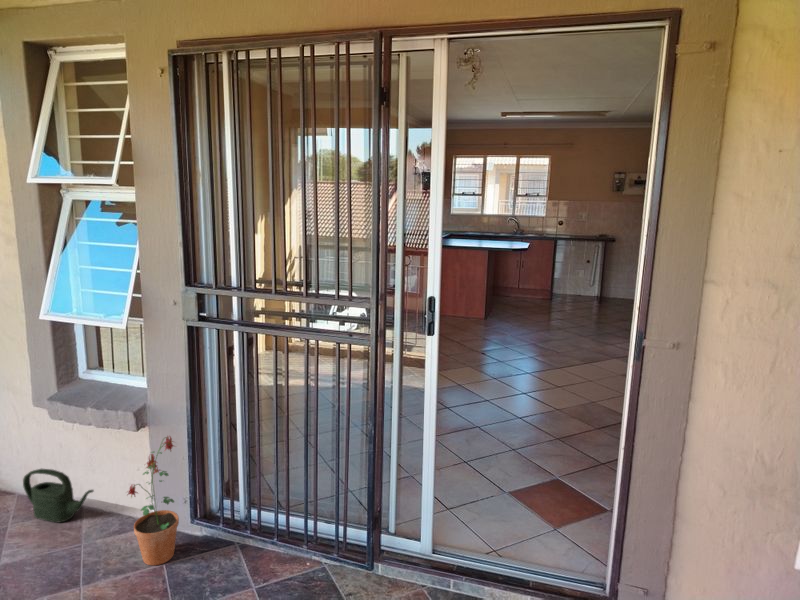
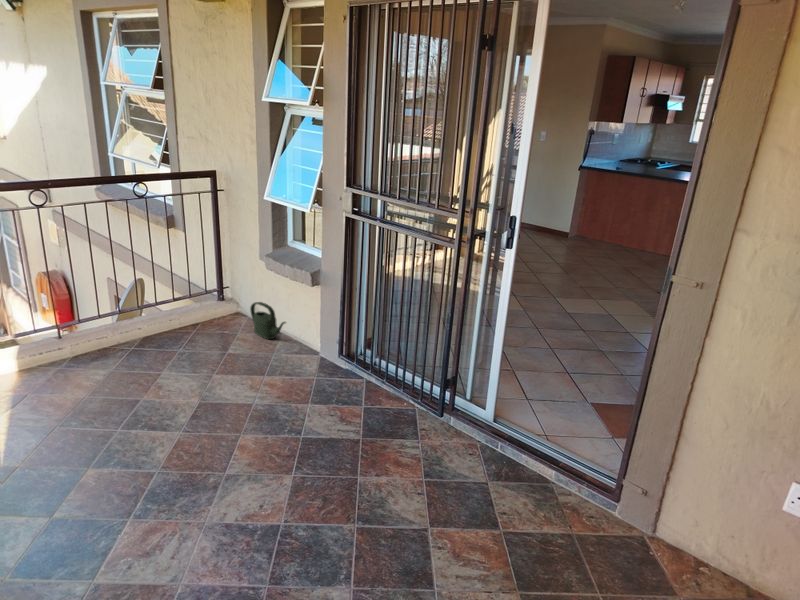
potted plant: present [128,437,179,565] -> none [296,293,333,377]

